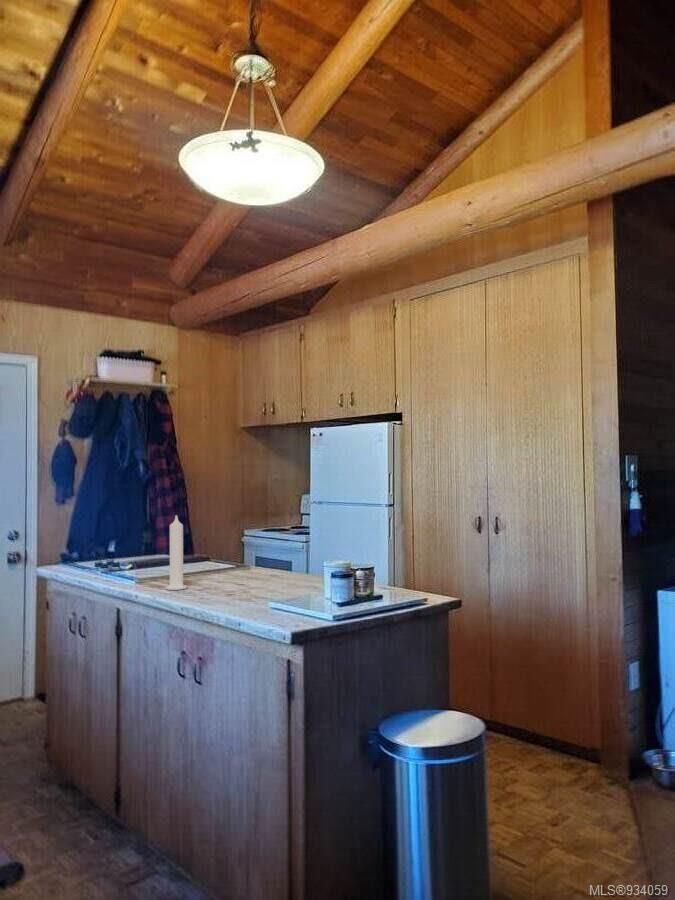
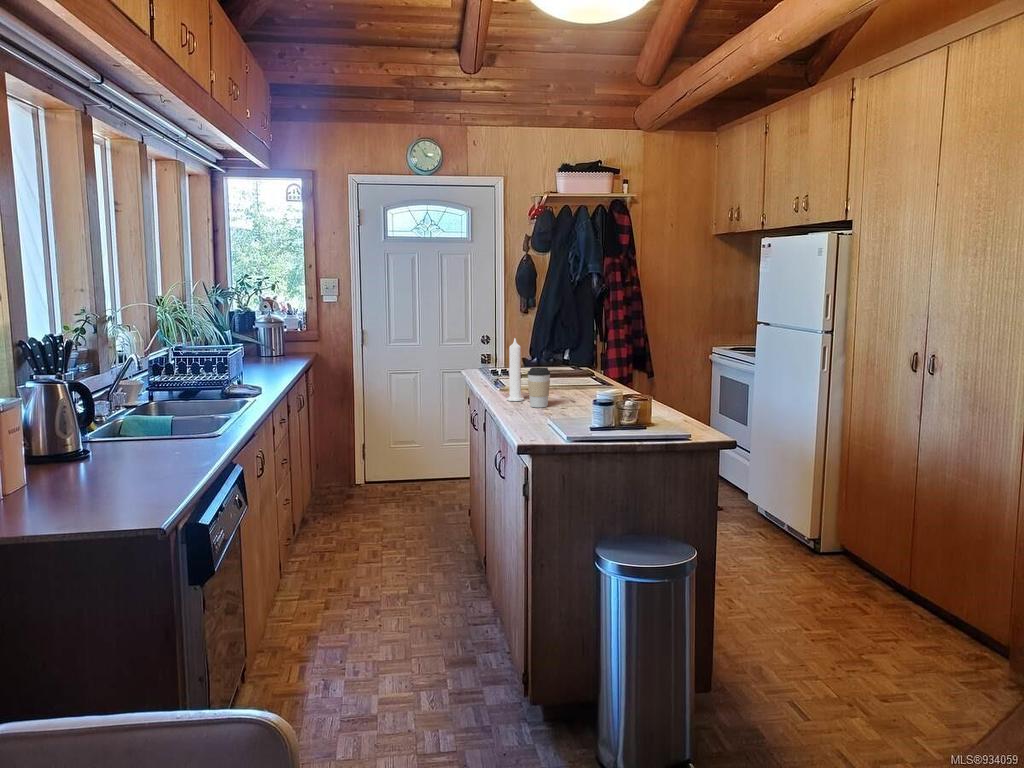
coffee cup: none [204,545,231,593] -> present [527,367,550,408]

